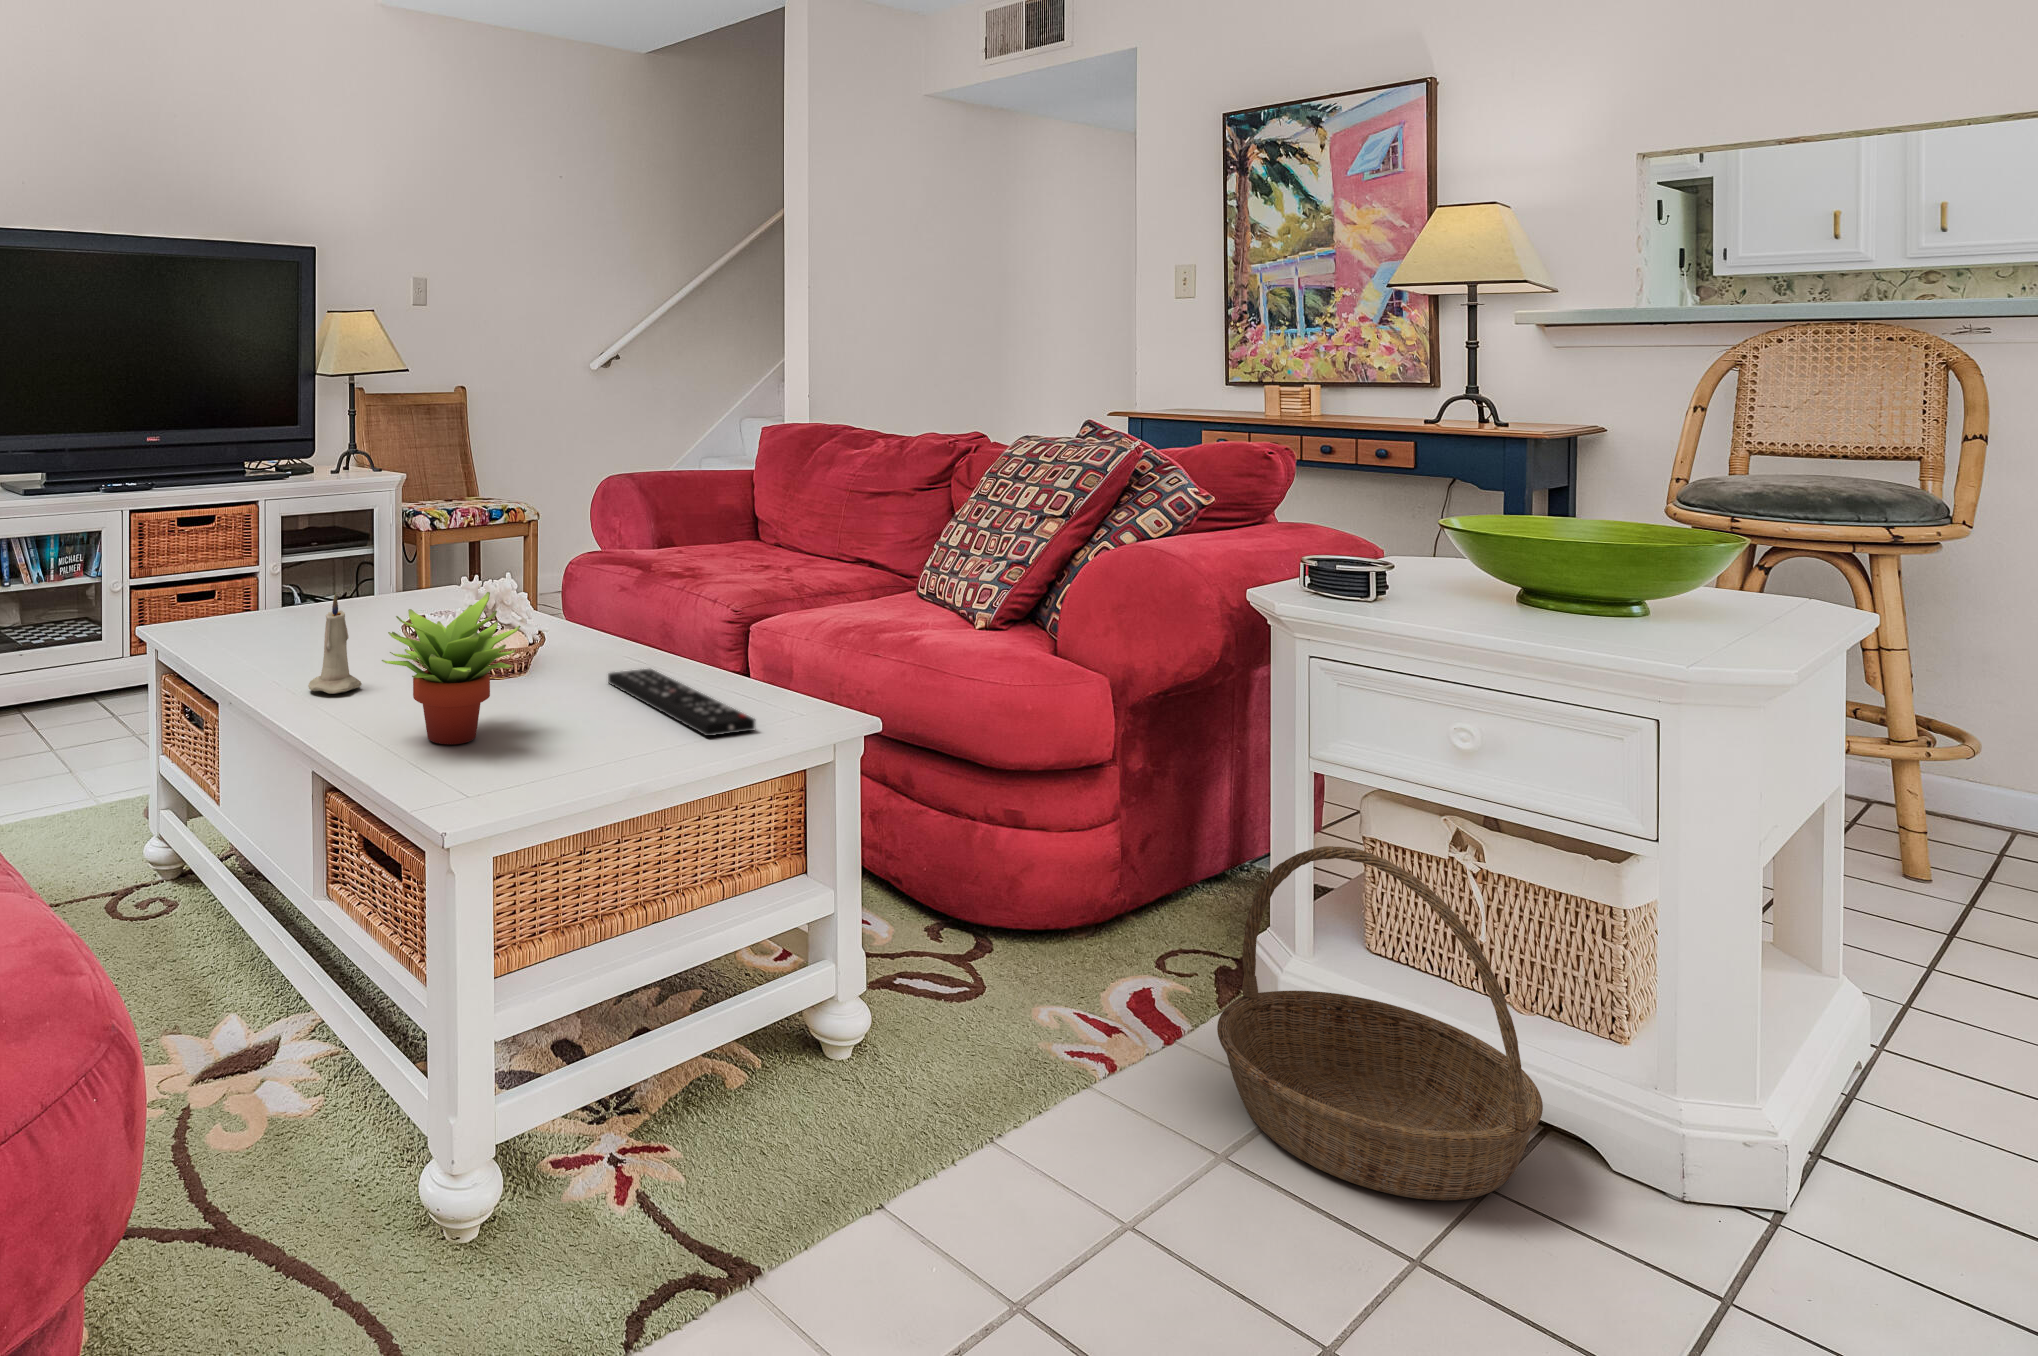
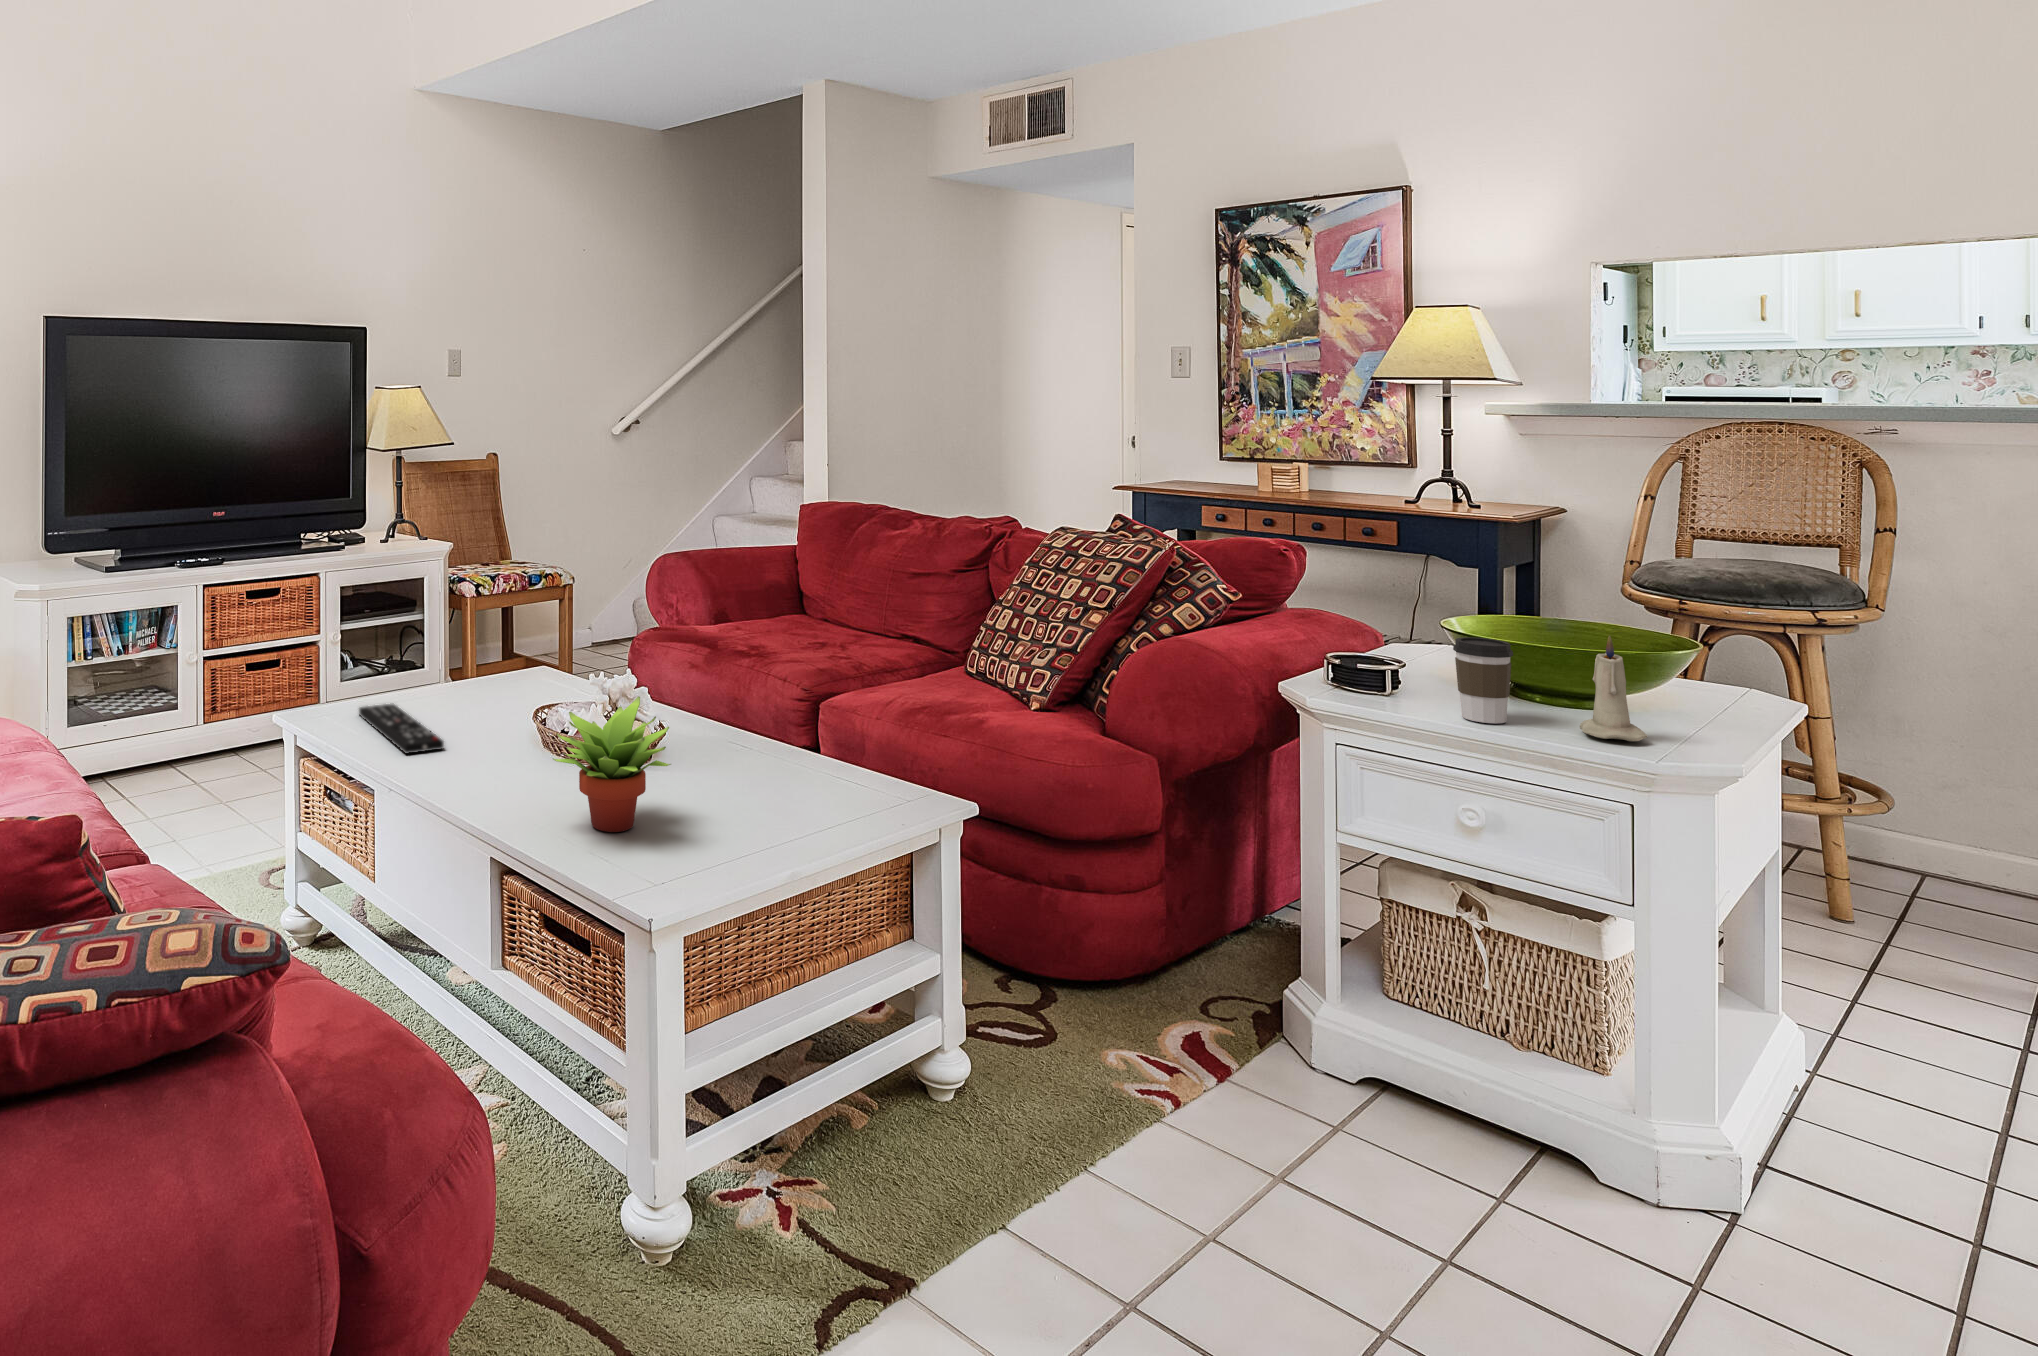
coffee cup: none [1447,525,1519,624] -> present [1453,637,1513,723]
candle: present [308,594,362,694] -> present [1580,635,1647,741]
remote control: present [608,669,755,736] -> present [359,704,444,754]
basket: present [1217,846,1543,1200] -> none [1269,913,1544,1212]

